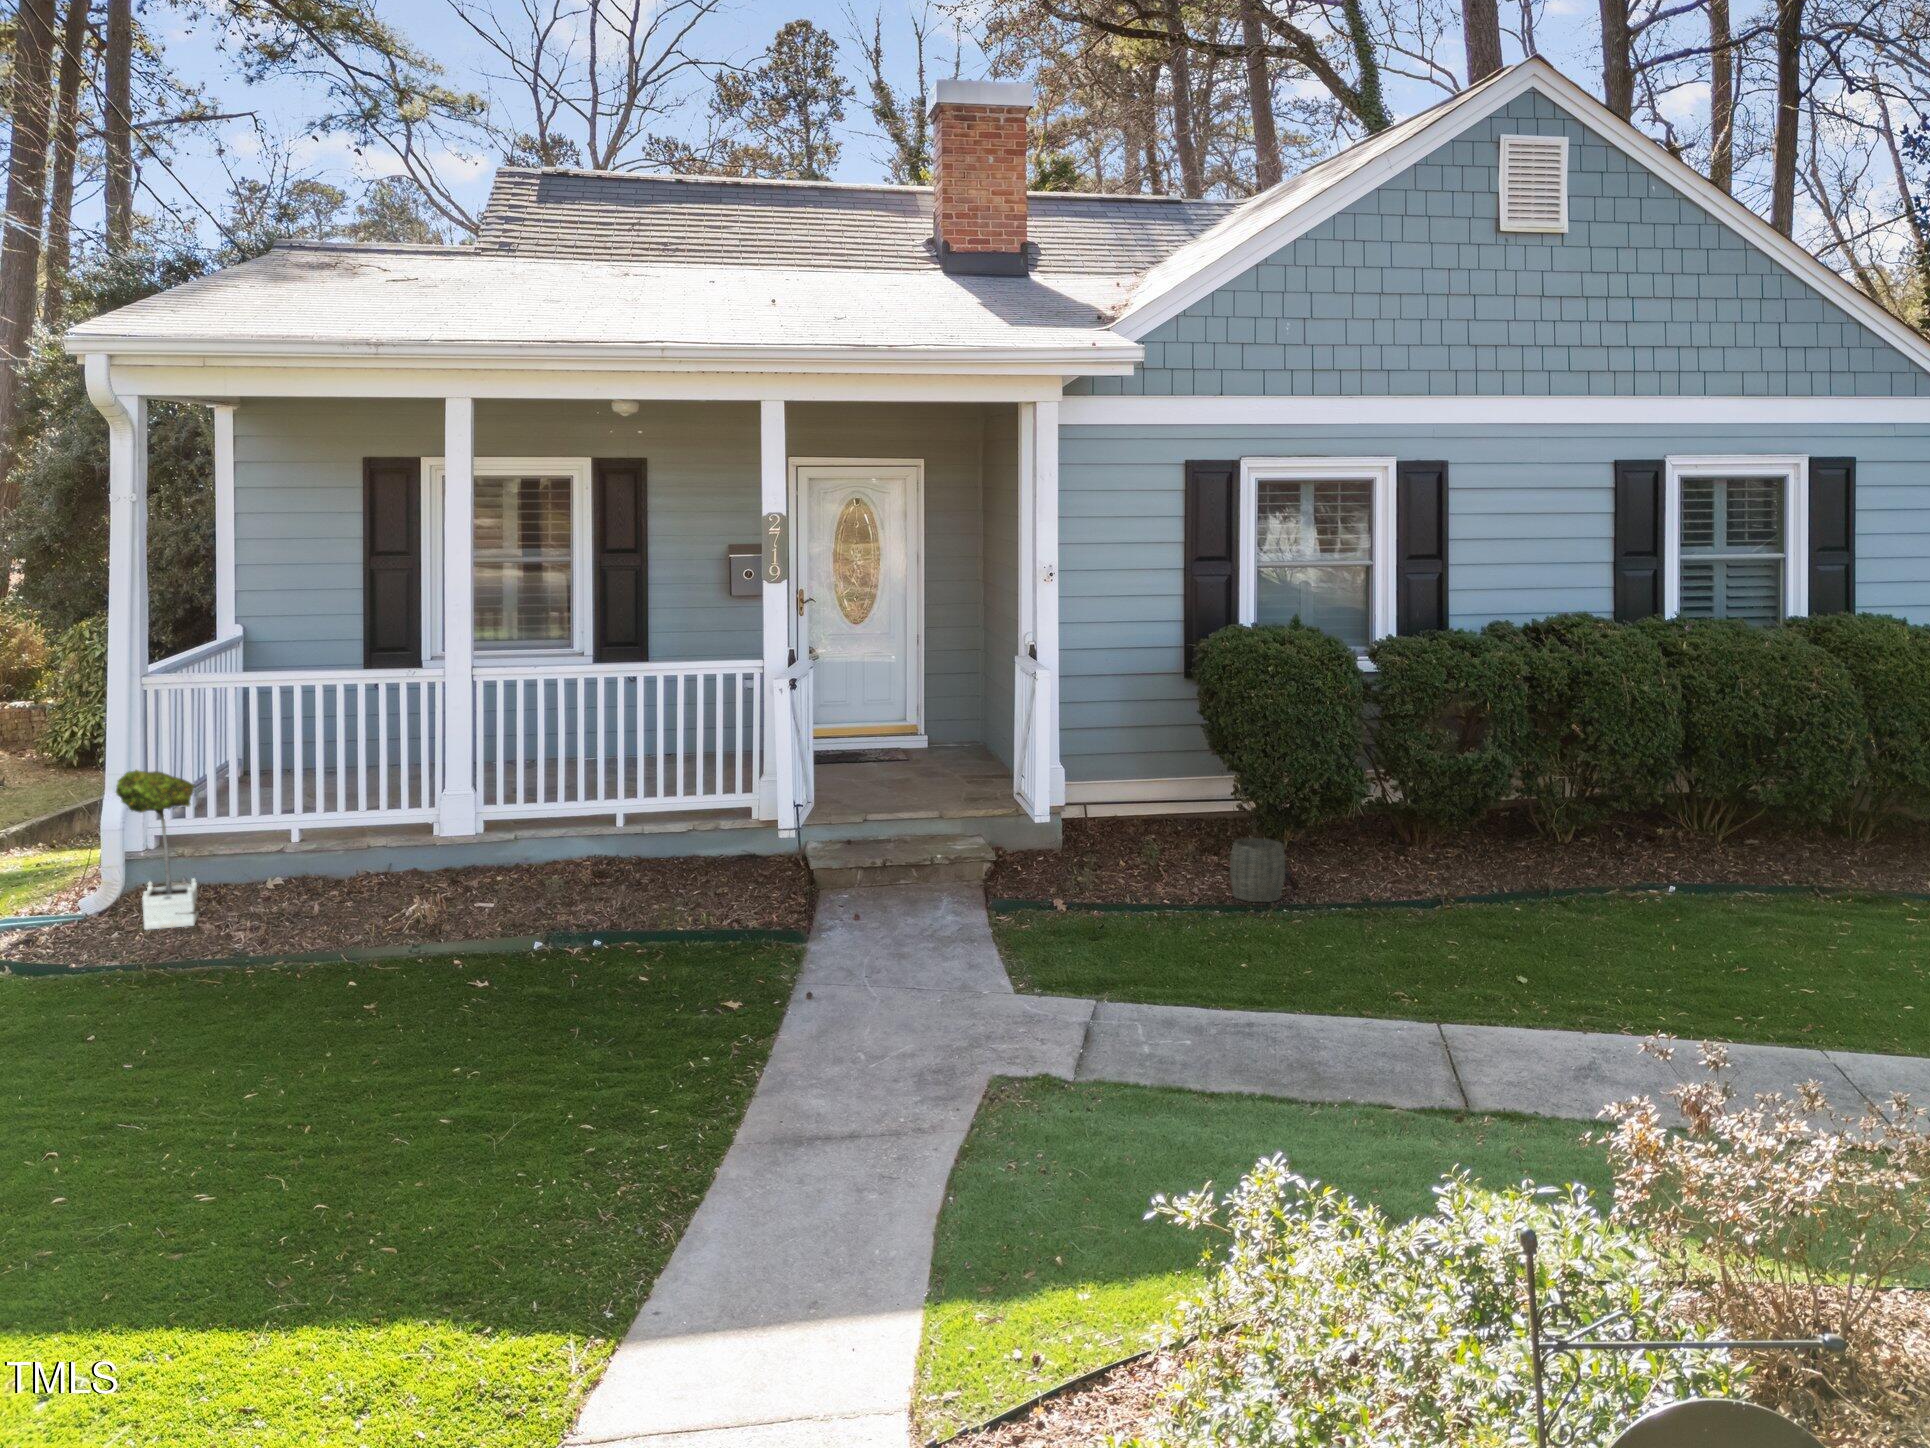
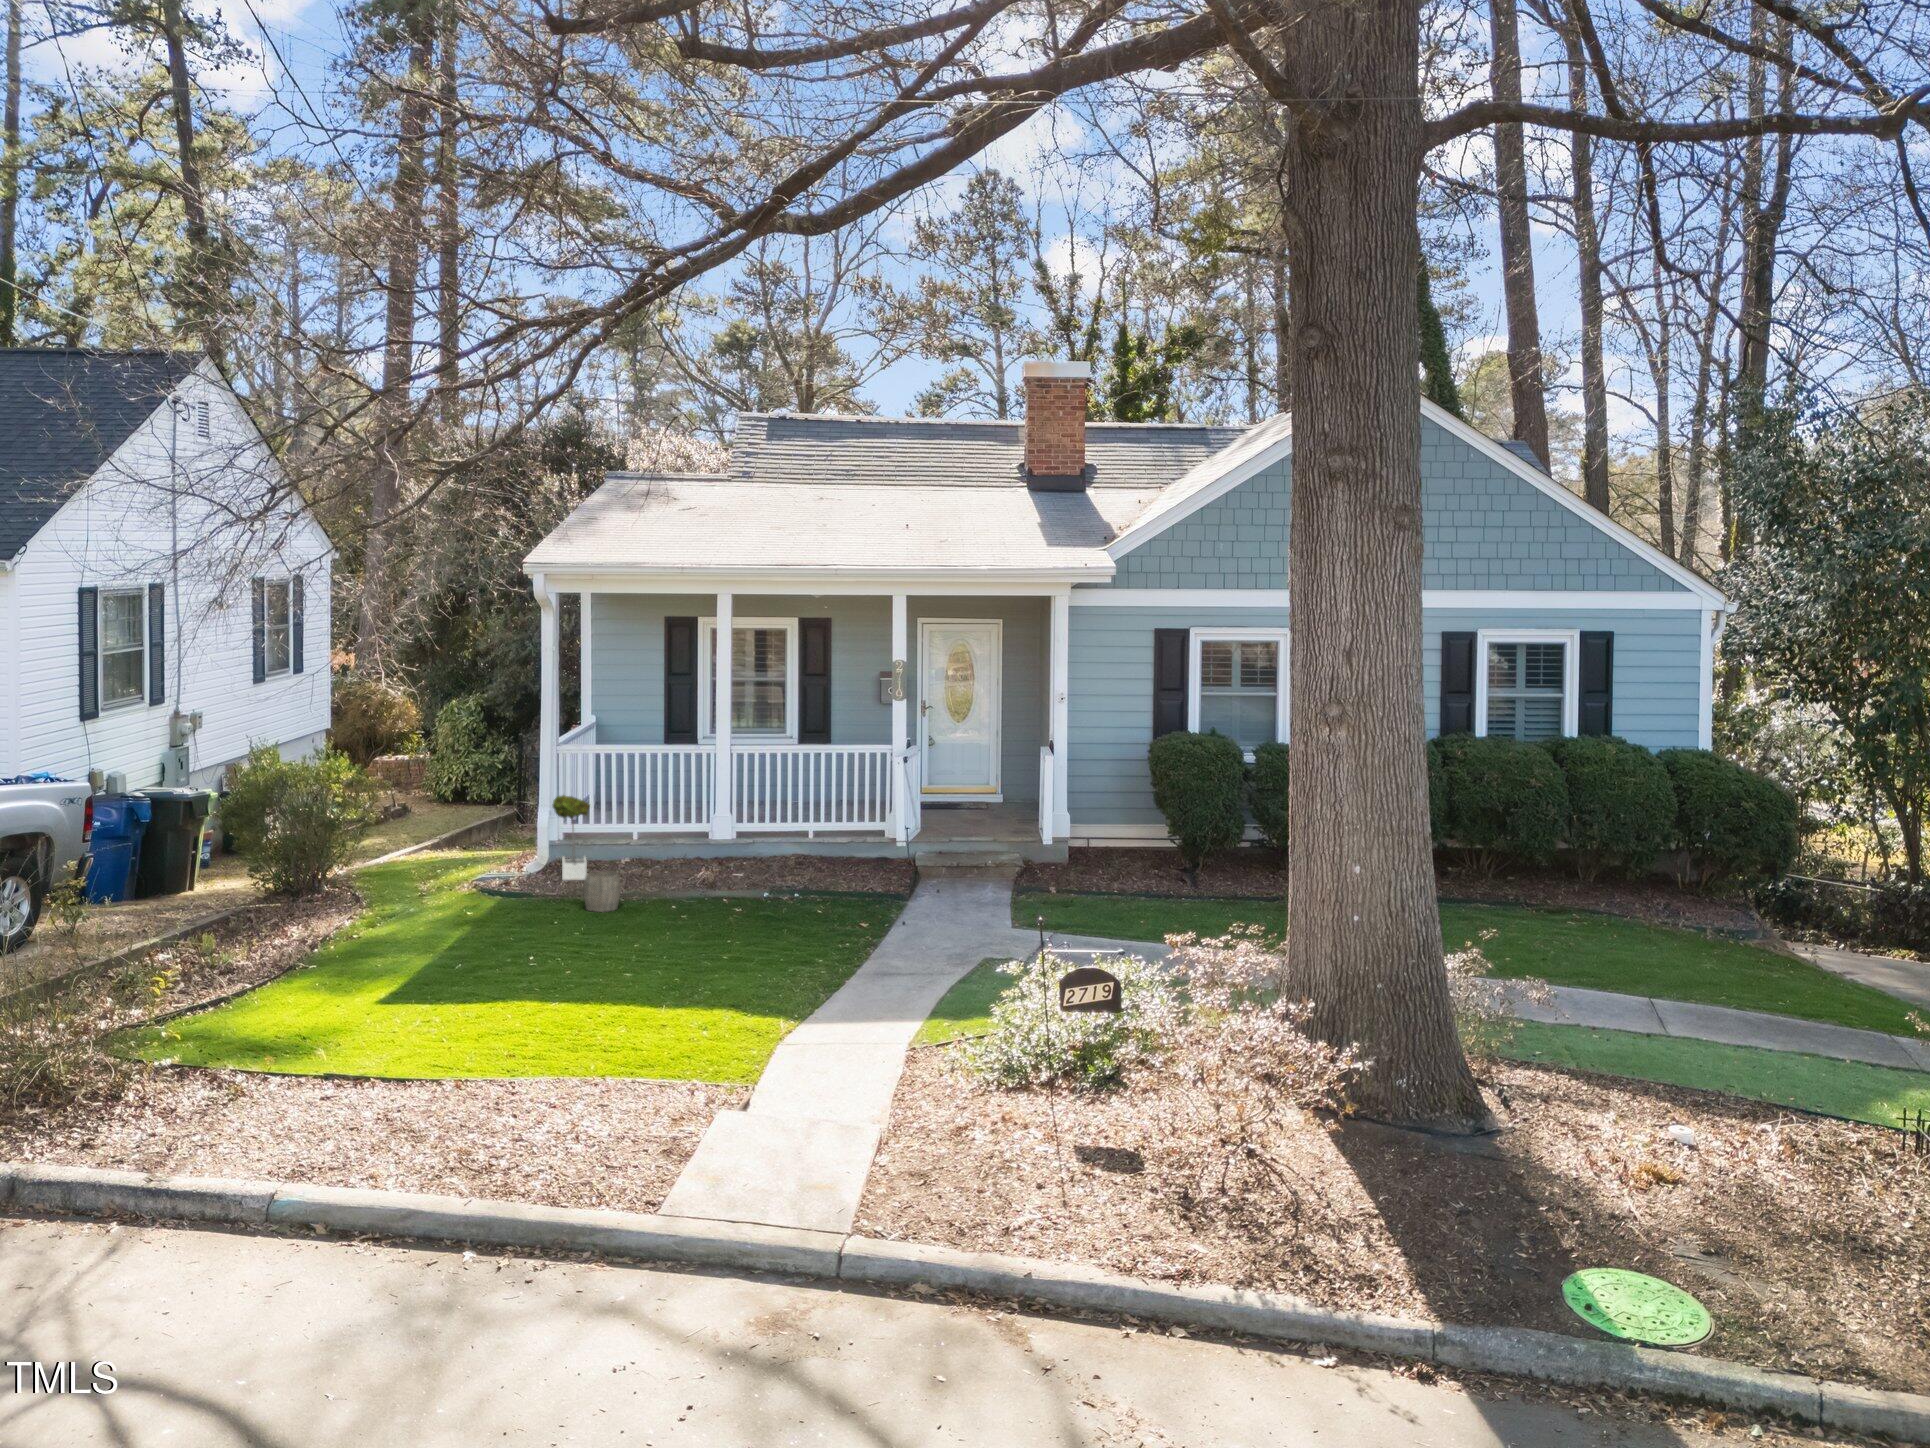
woven basket: present [1230,838,1285,902] -> present [584,871,620,912]

